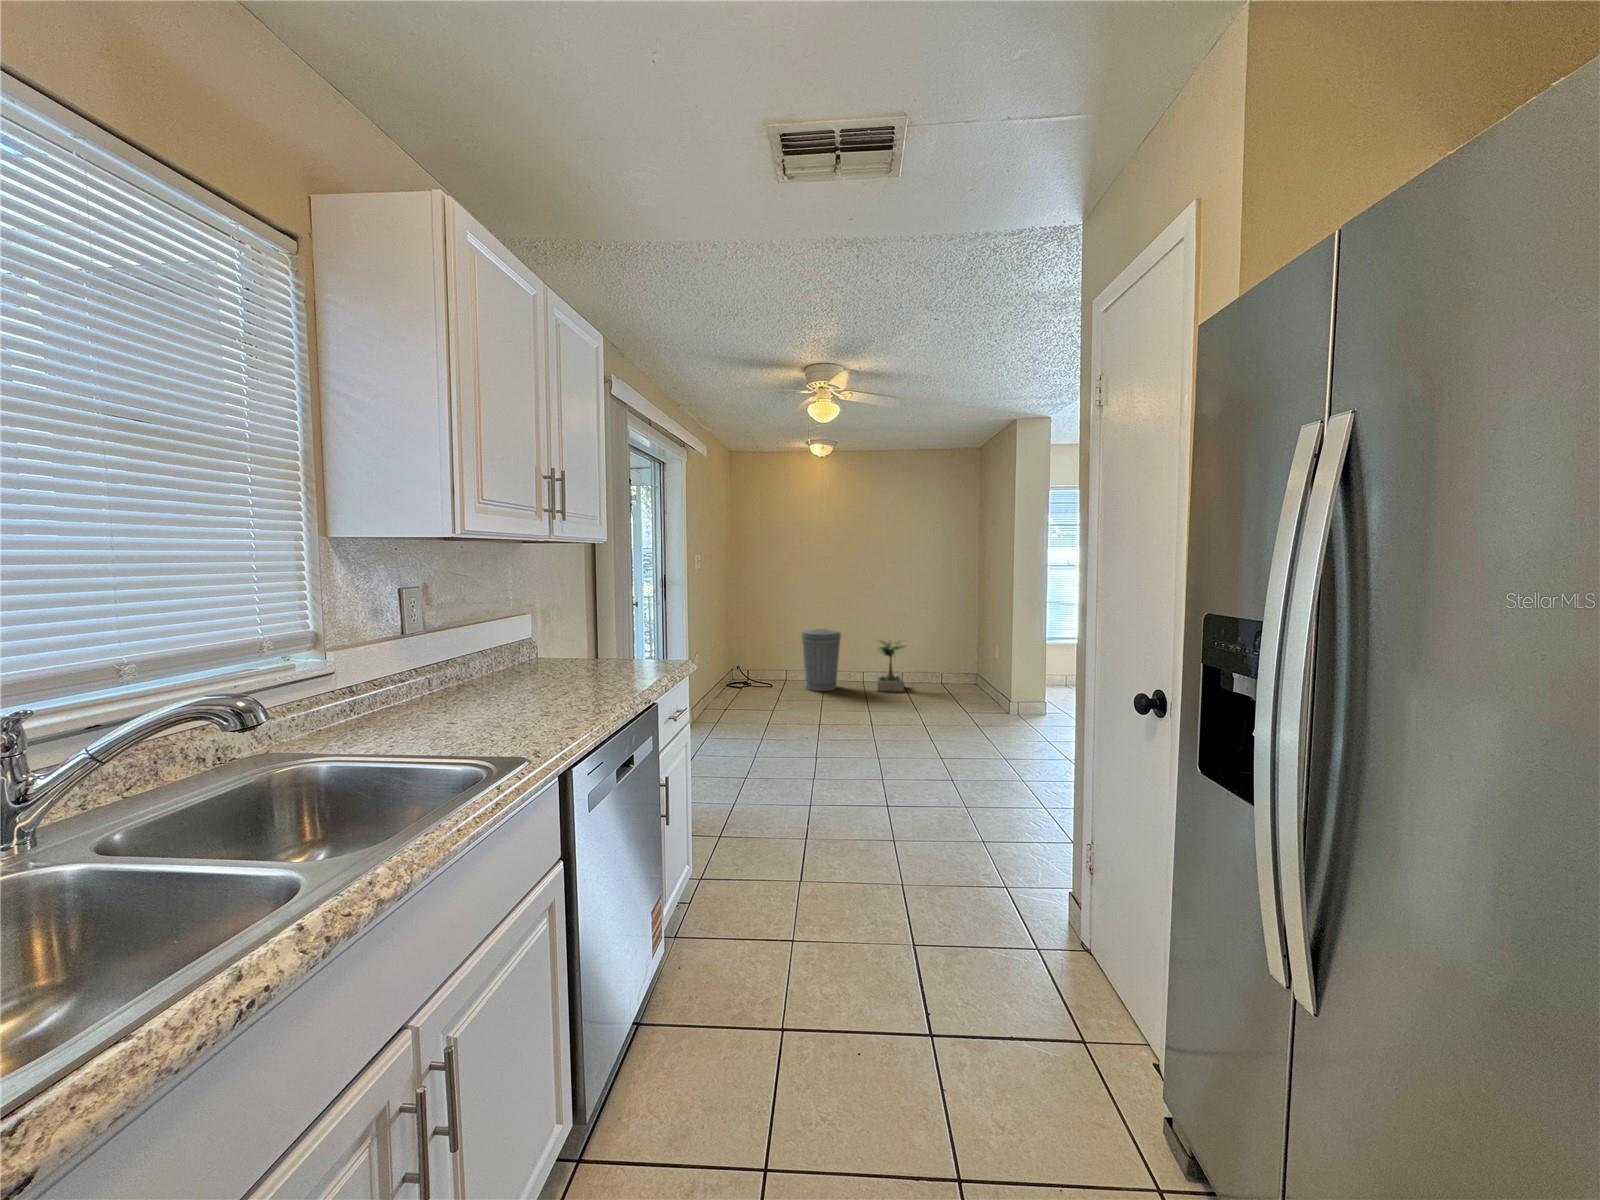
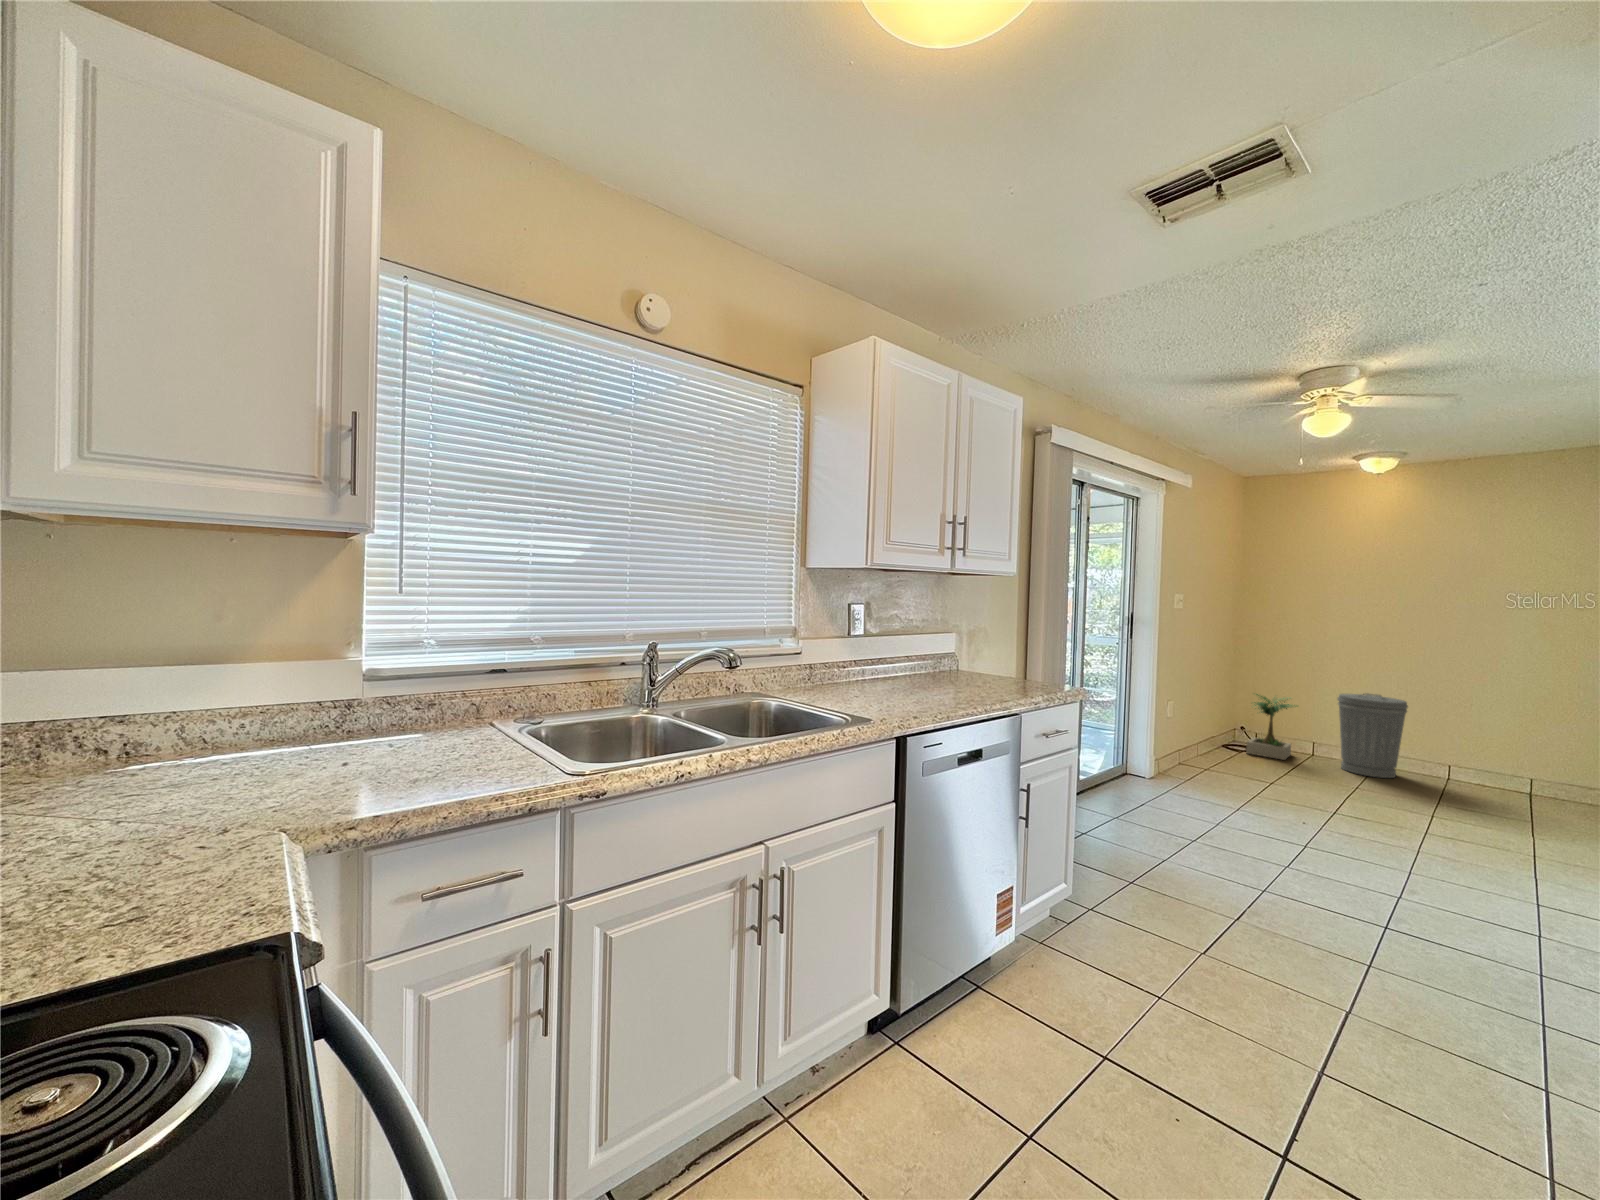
potted plant: present [876,640,905,691] -> present [1246,694,1296,760]

